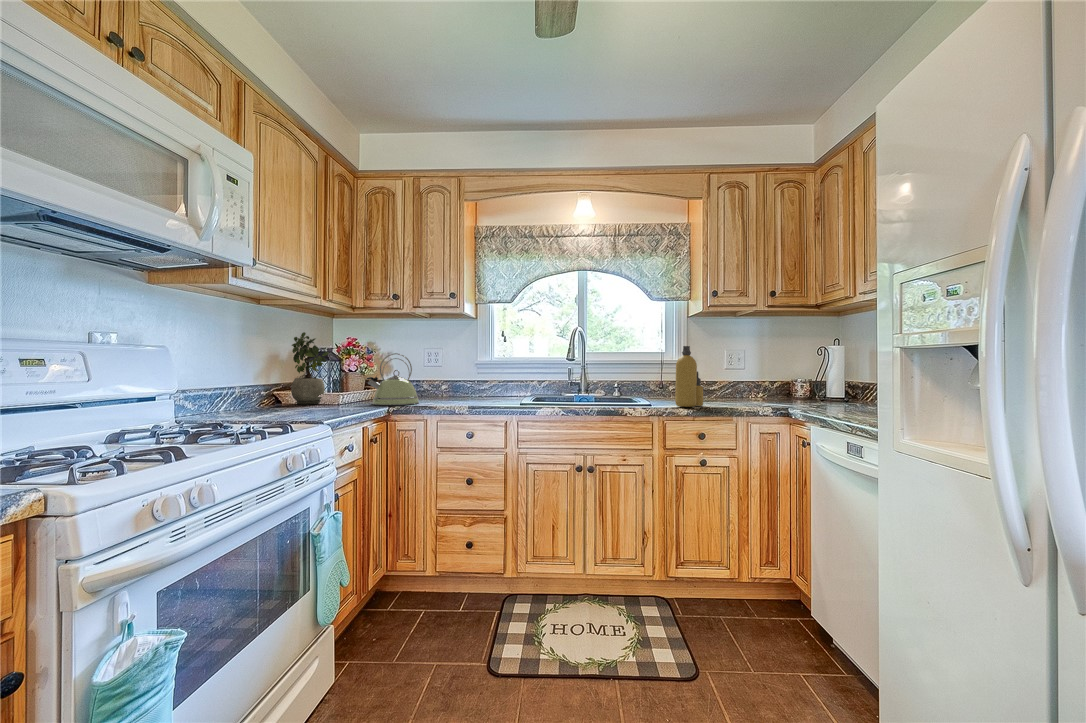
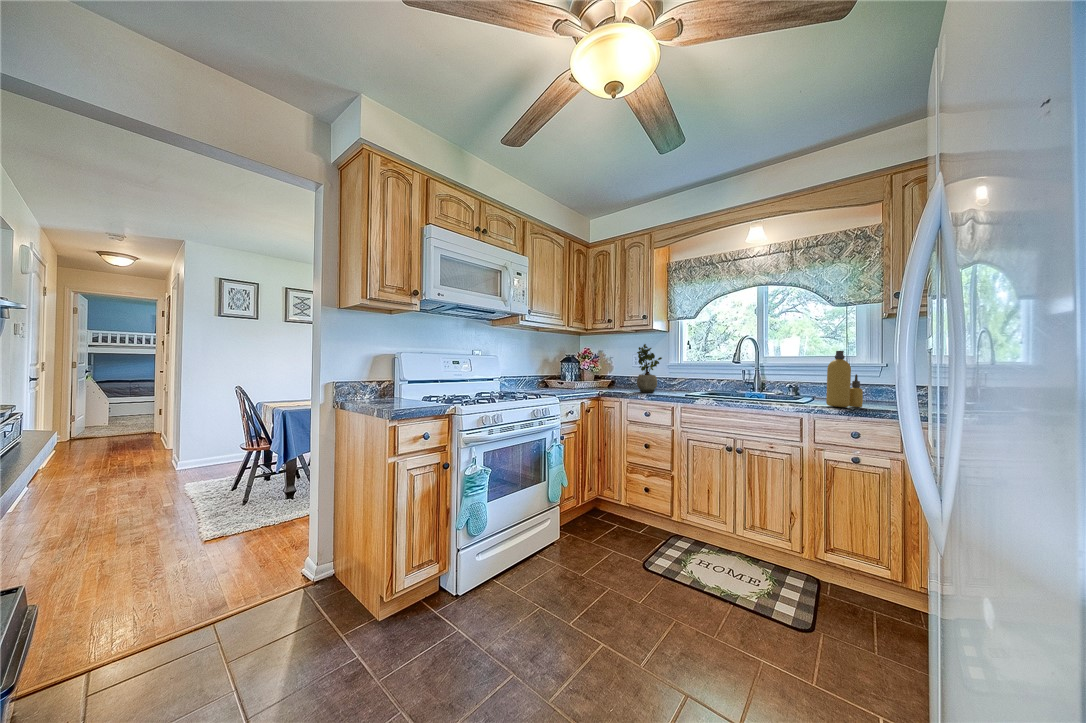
potted plant: present [291,332,328,405] -> present [637,344,662,392]
kettle: present [367,353,419,405] -> none [589,358,620,391]

